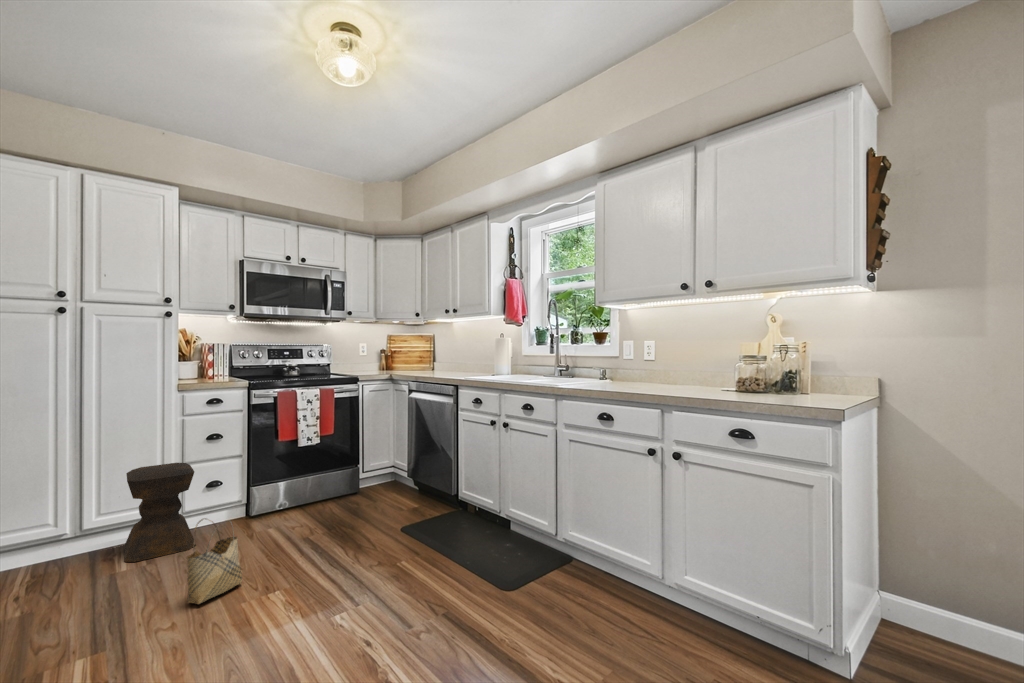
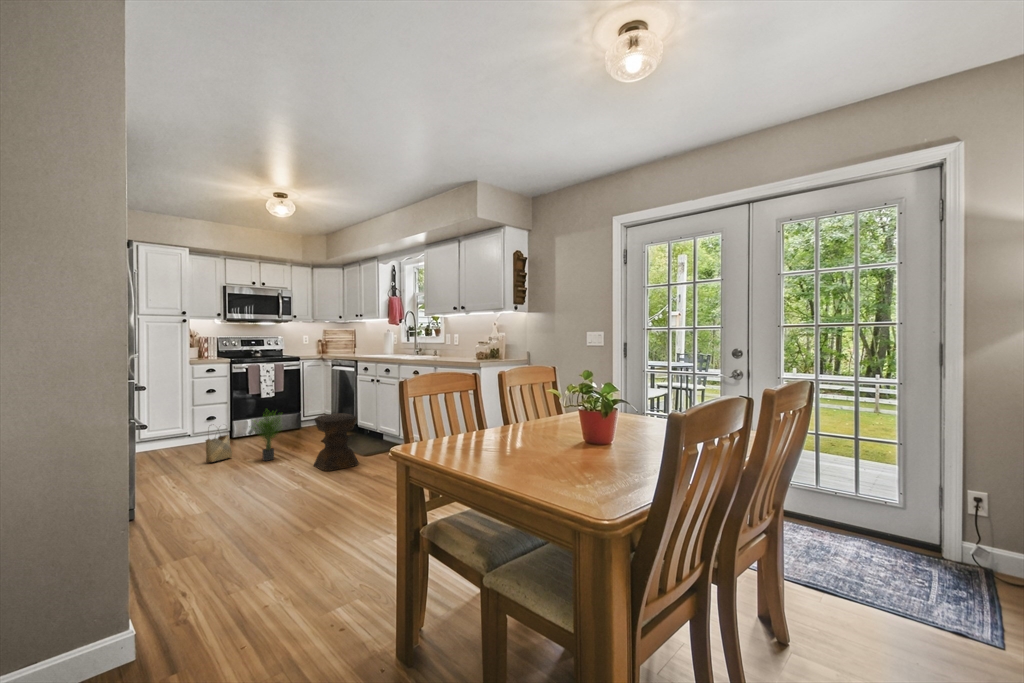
stool: present [124,463,196,562] -> present [314,413,359,471]
potted plant: none [269,486,347,600] -> present [255,415,280,461]

